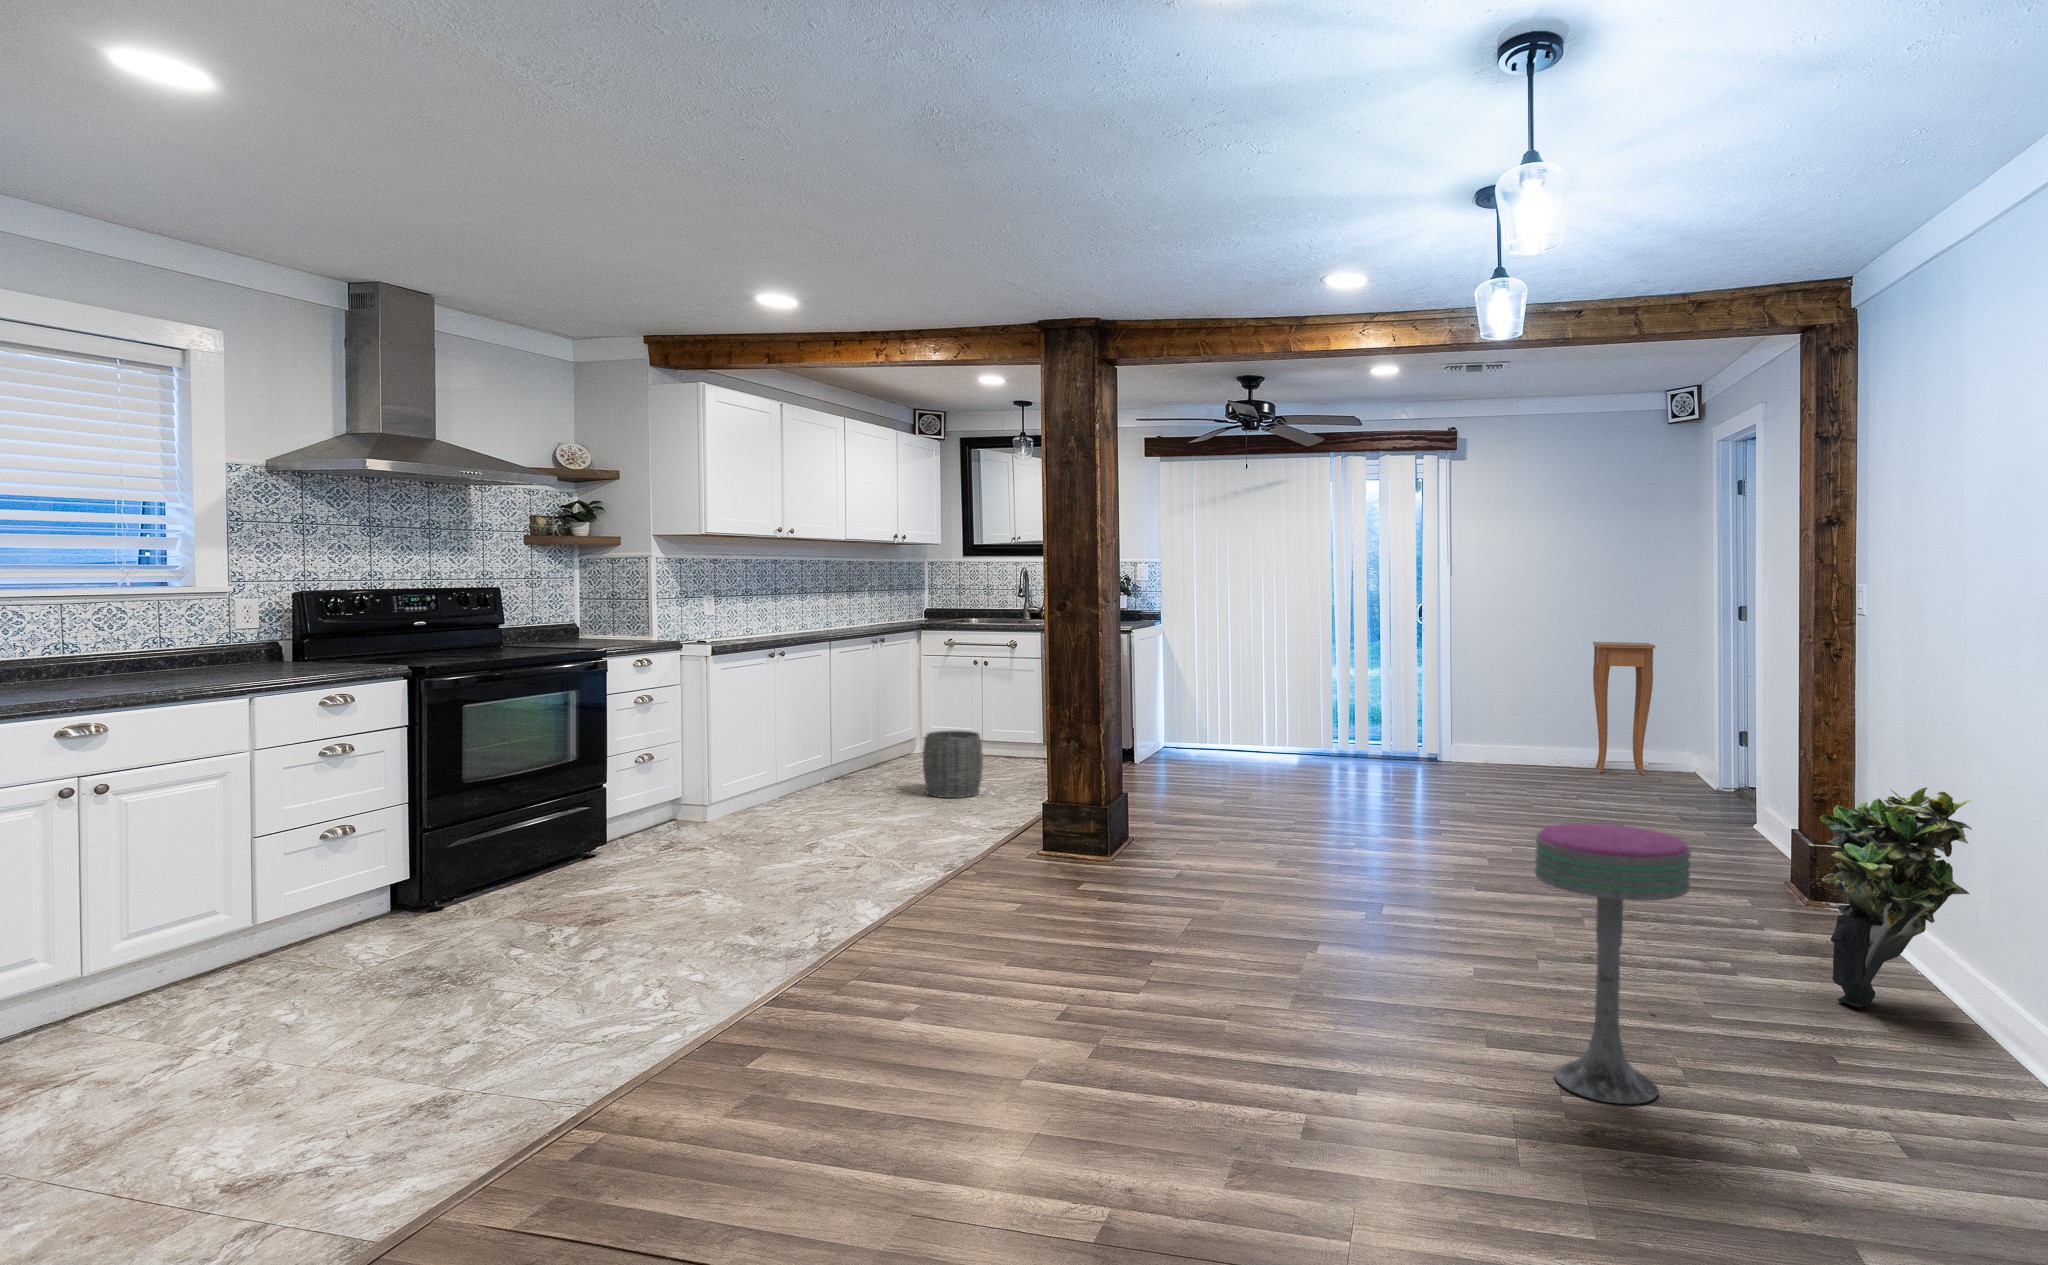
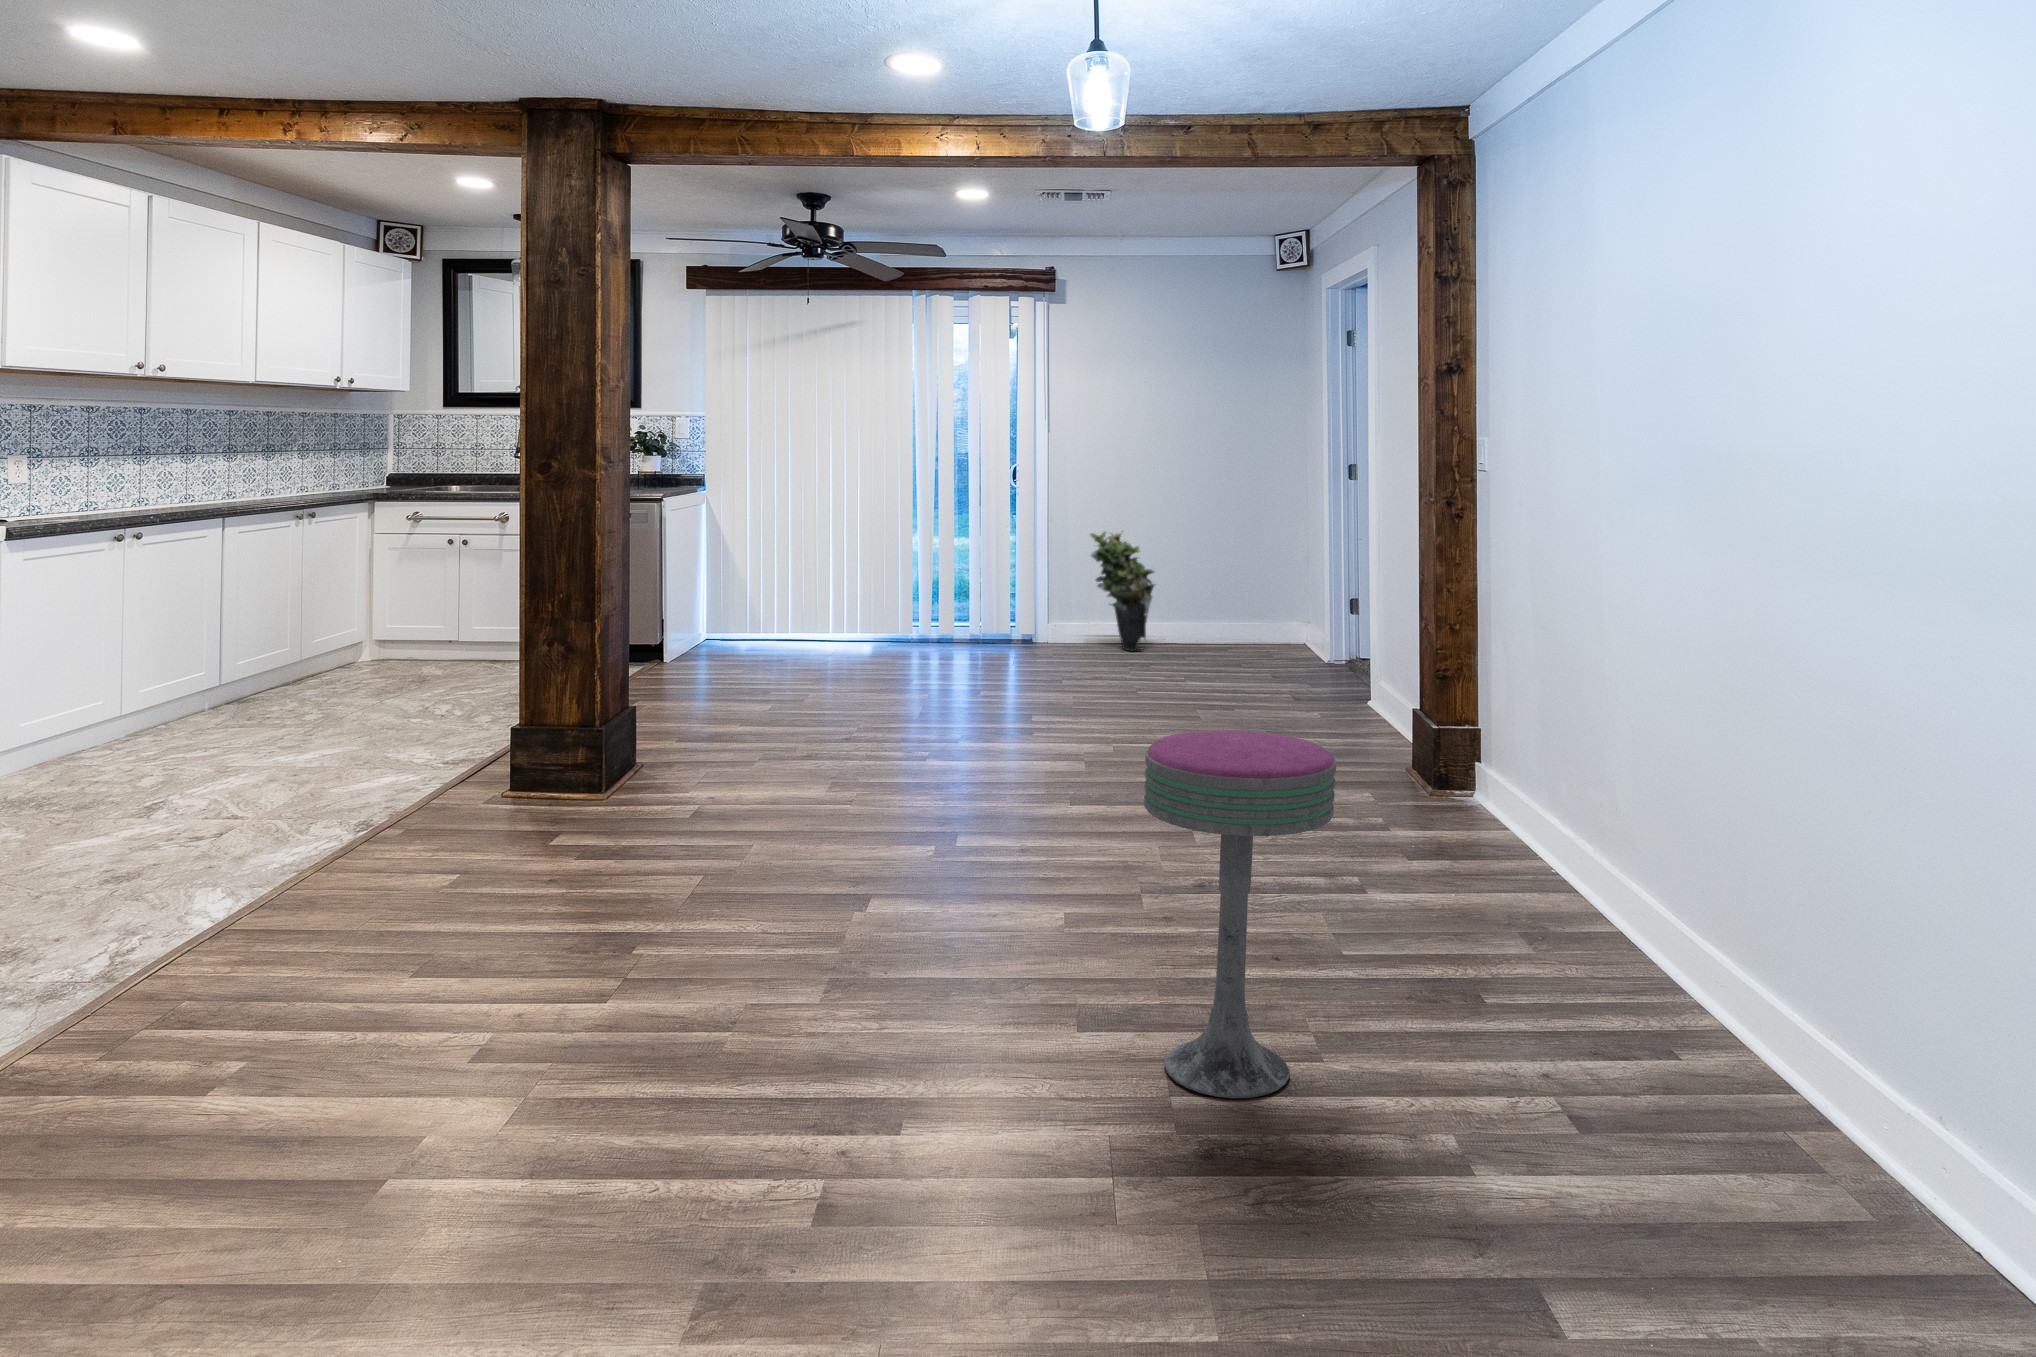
side table: present [1593,642,1655,775] -> none [1205,501,1271,652]
woven basket: present [923,731,983,798] -> none [348,626,441,720]
potted plant: present [1820,788,1972,1008] -> present [1090,531,1155,651]

